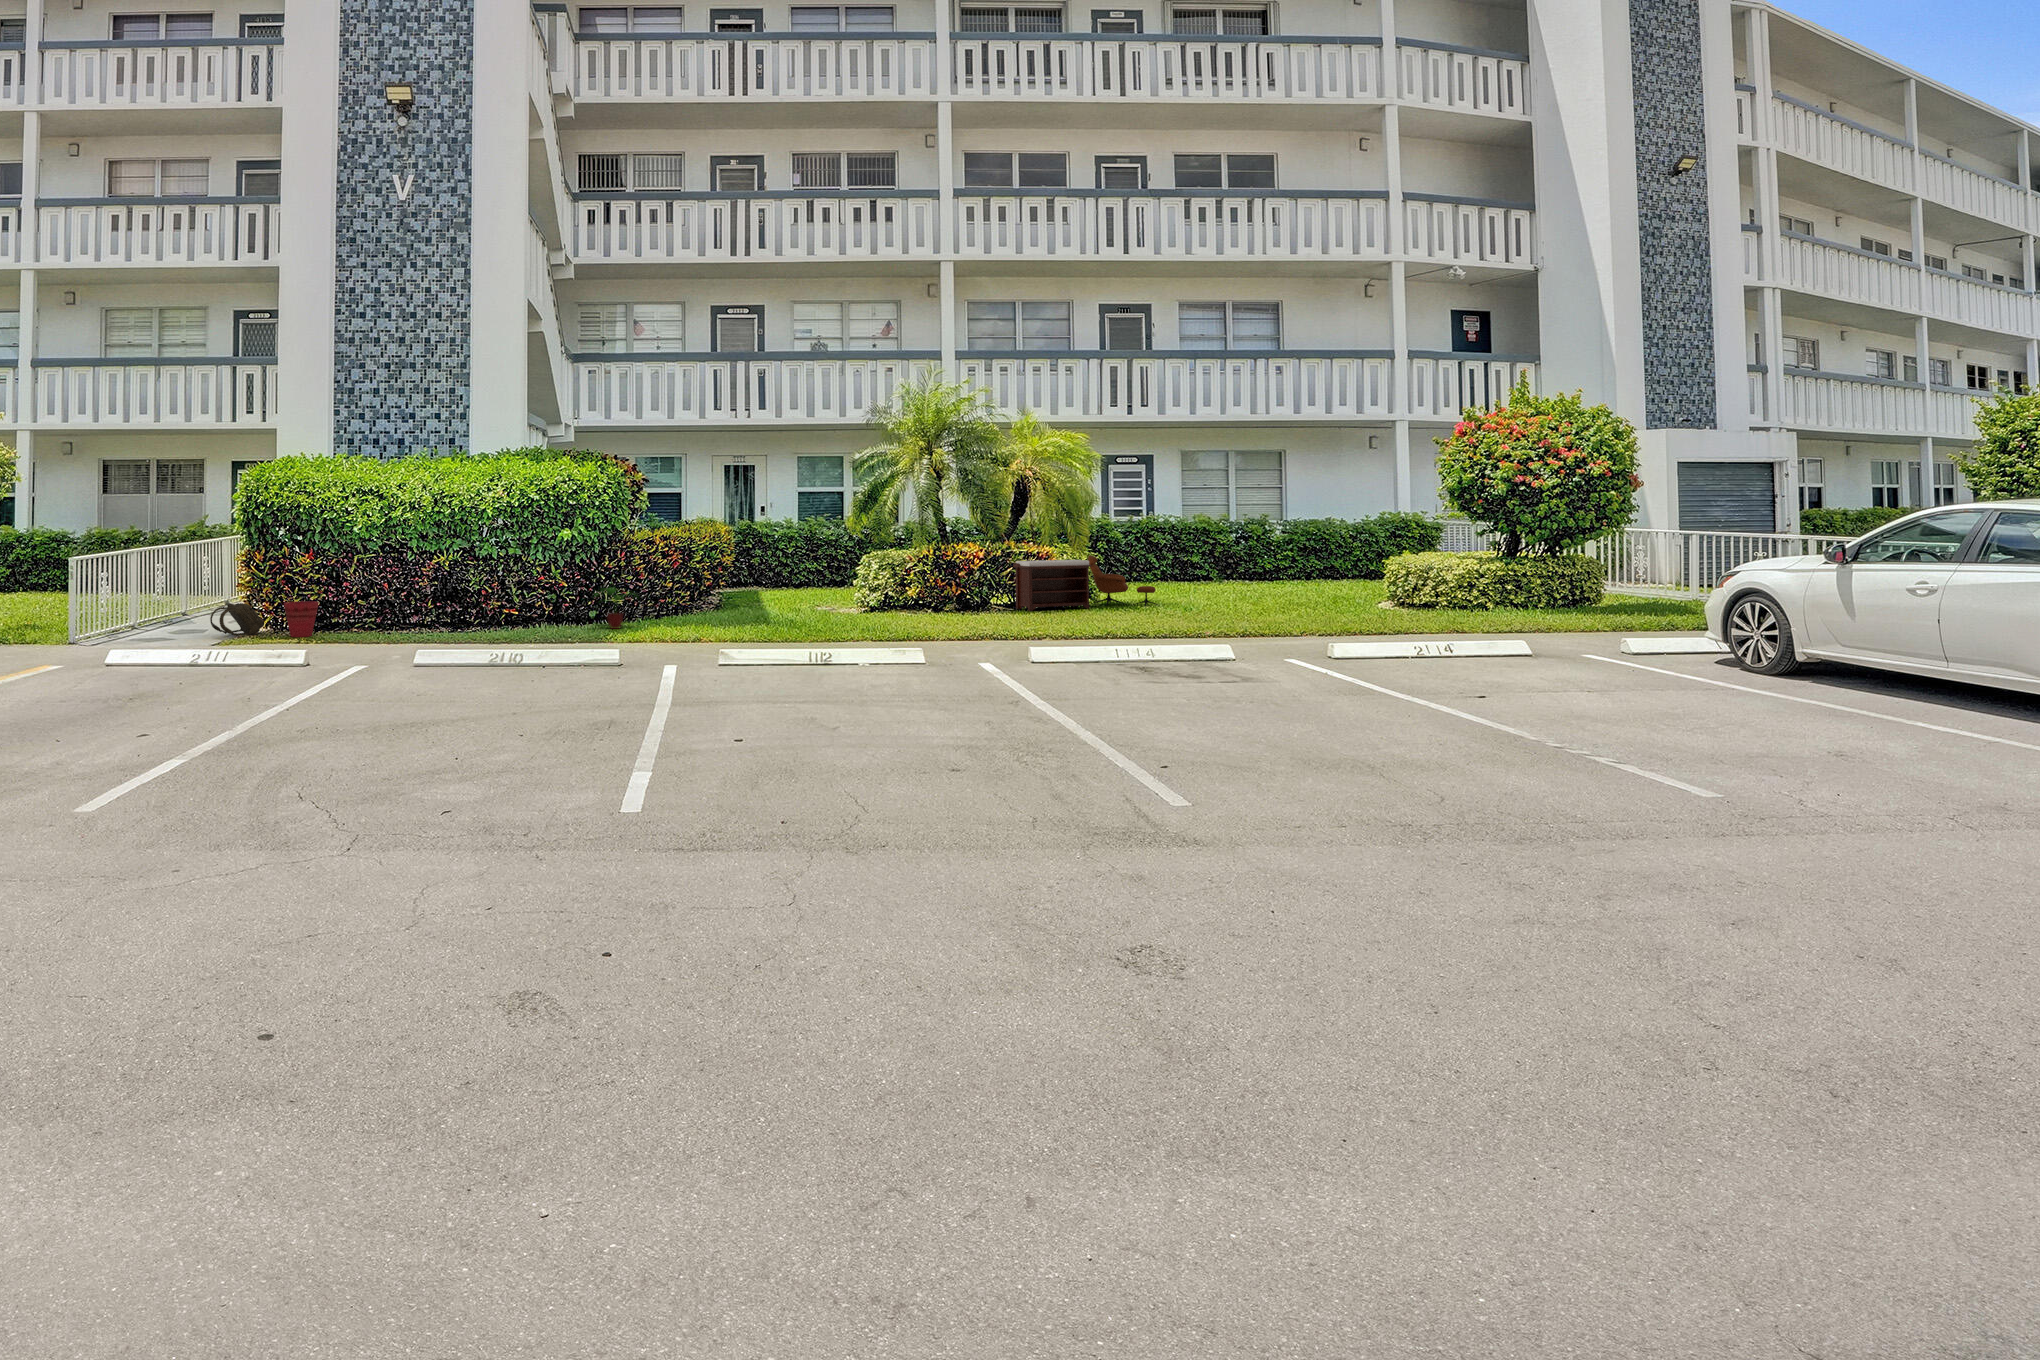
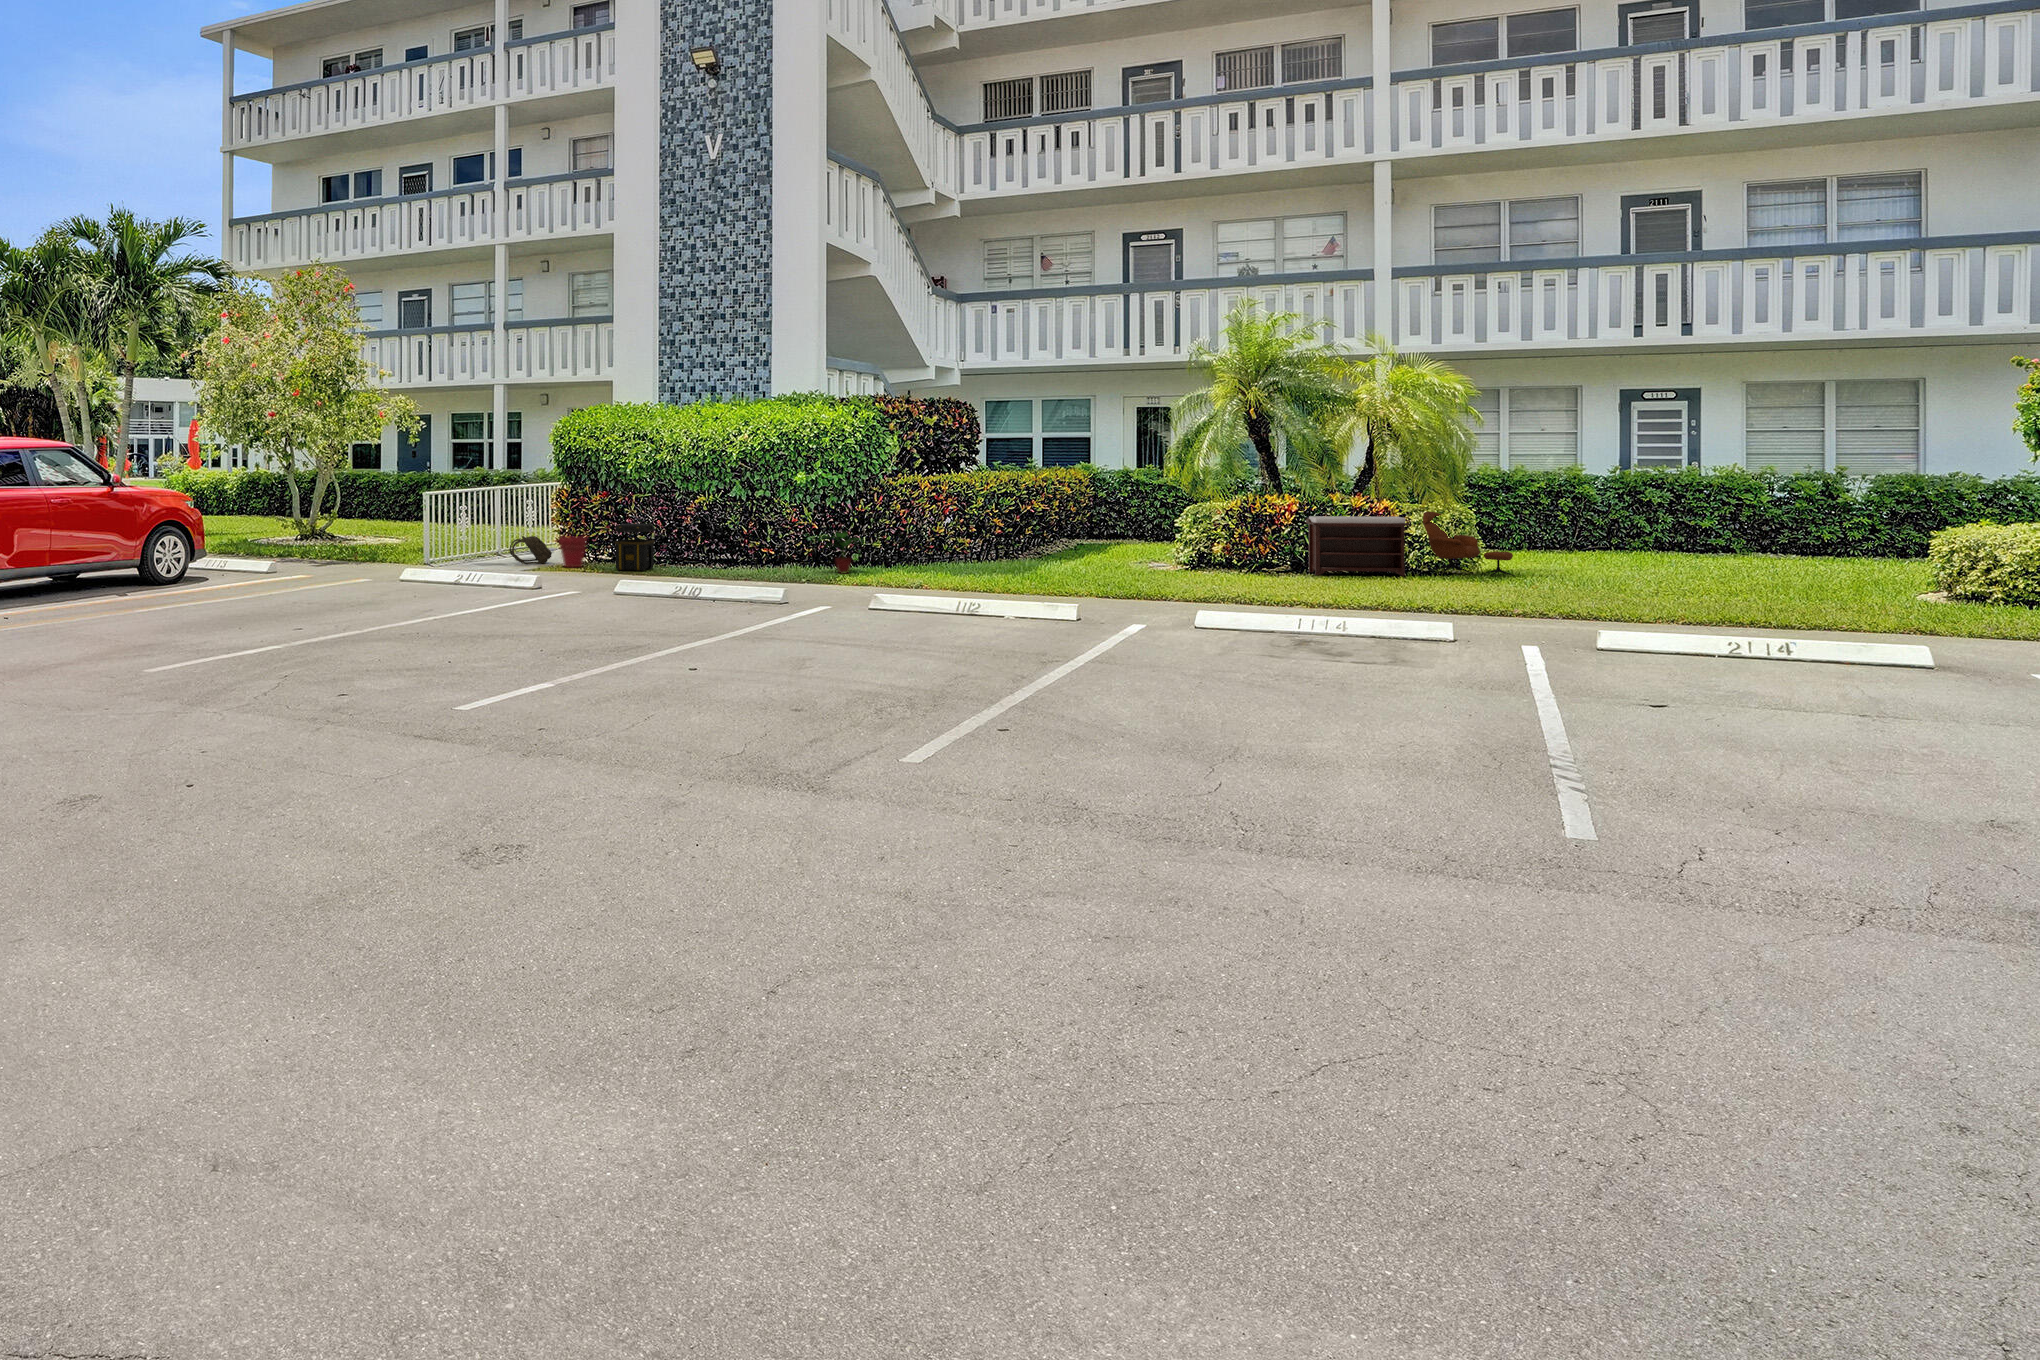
toolbox: none [366,585,404,638] -> present [615,523,655,571]

